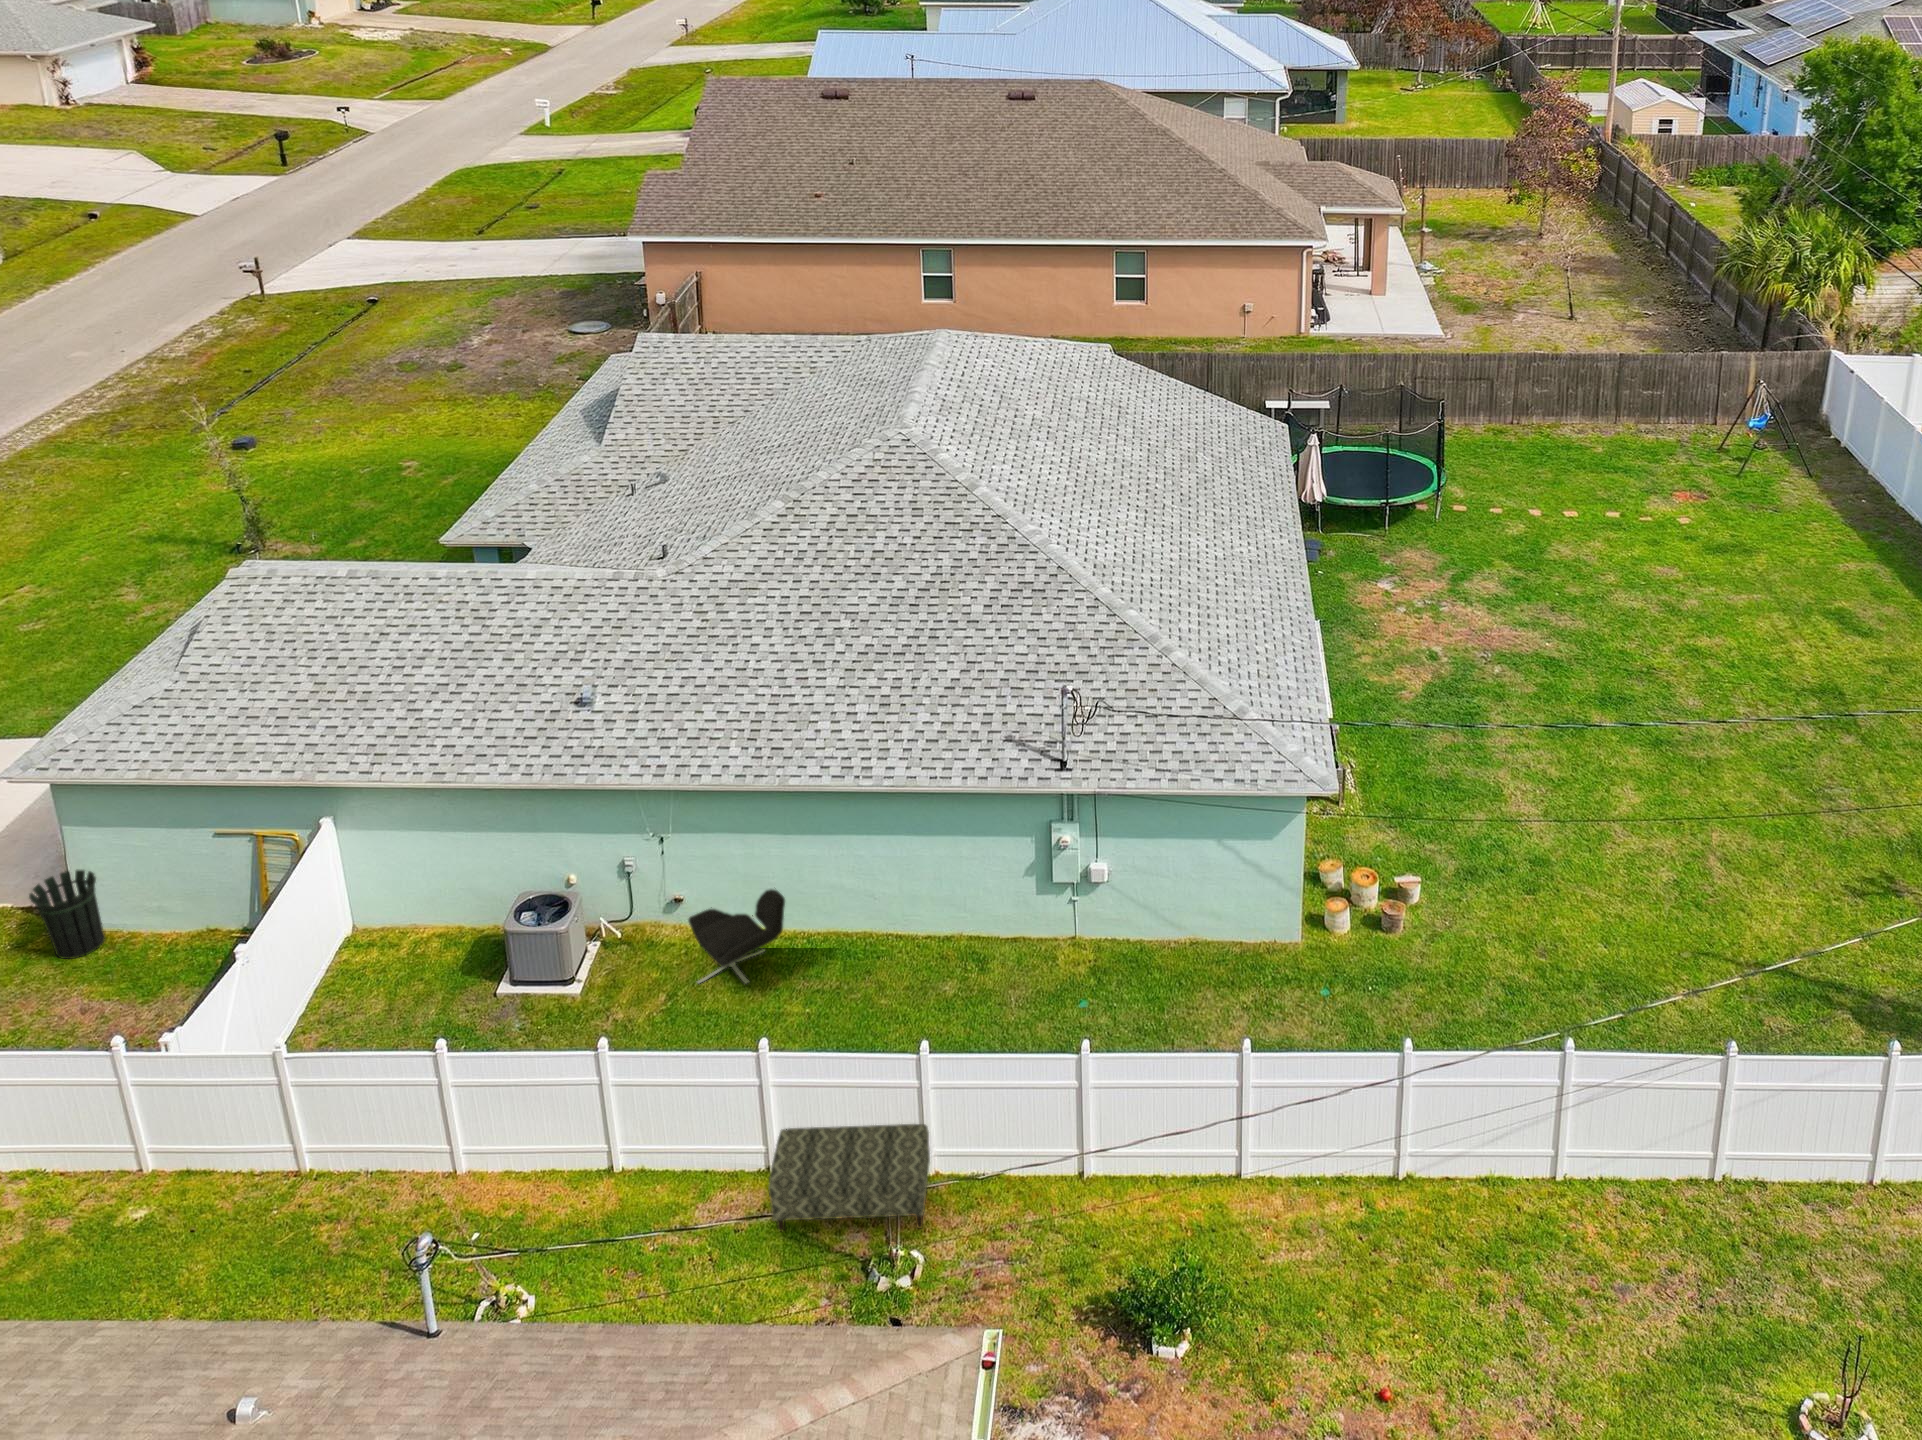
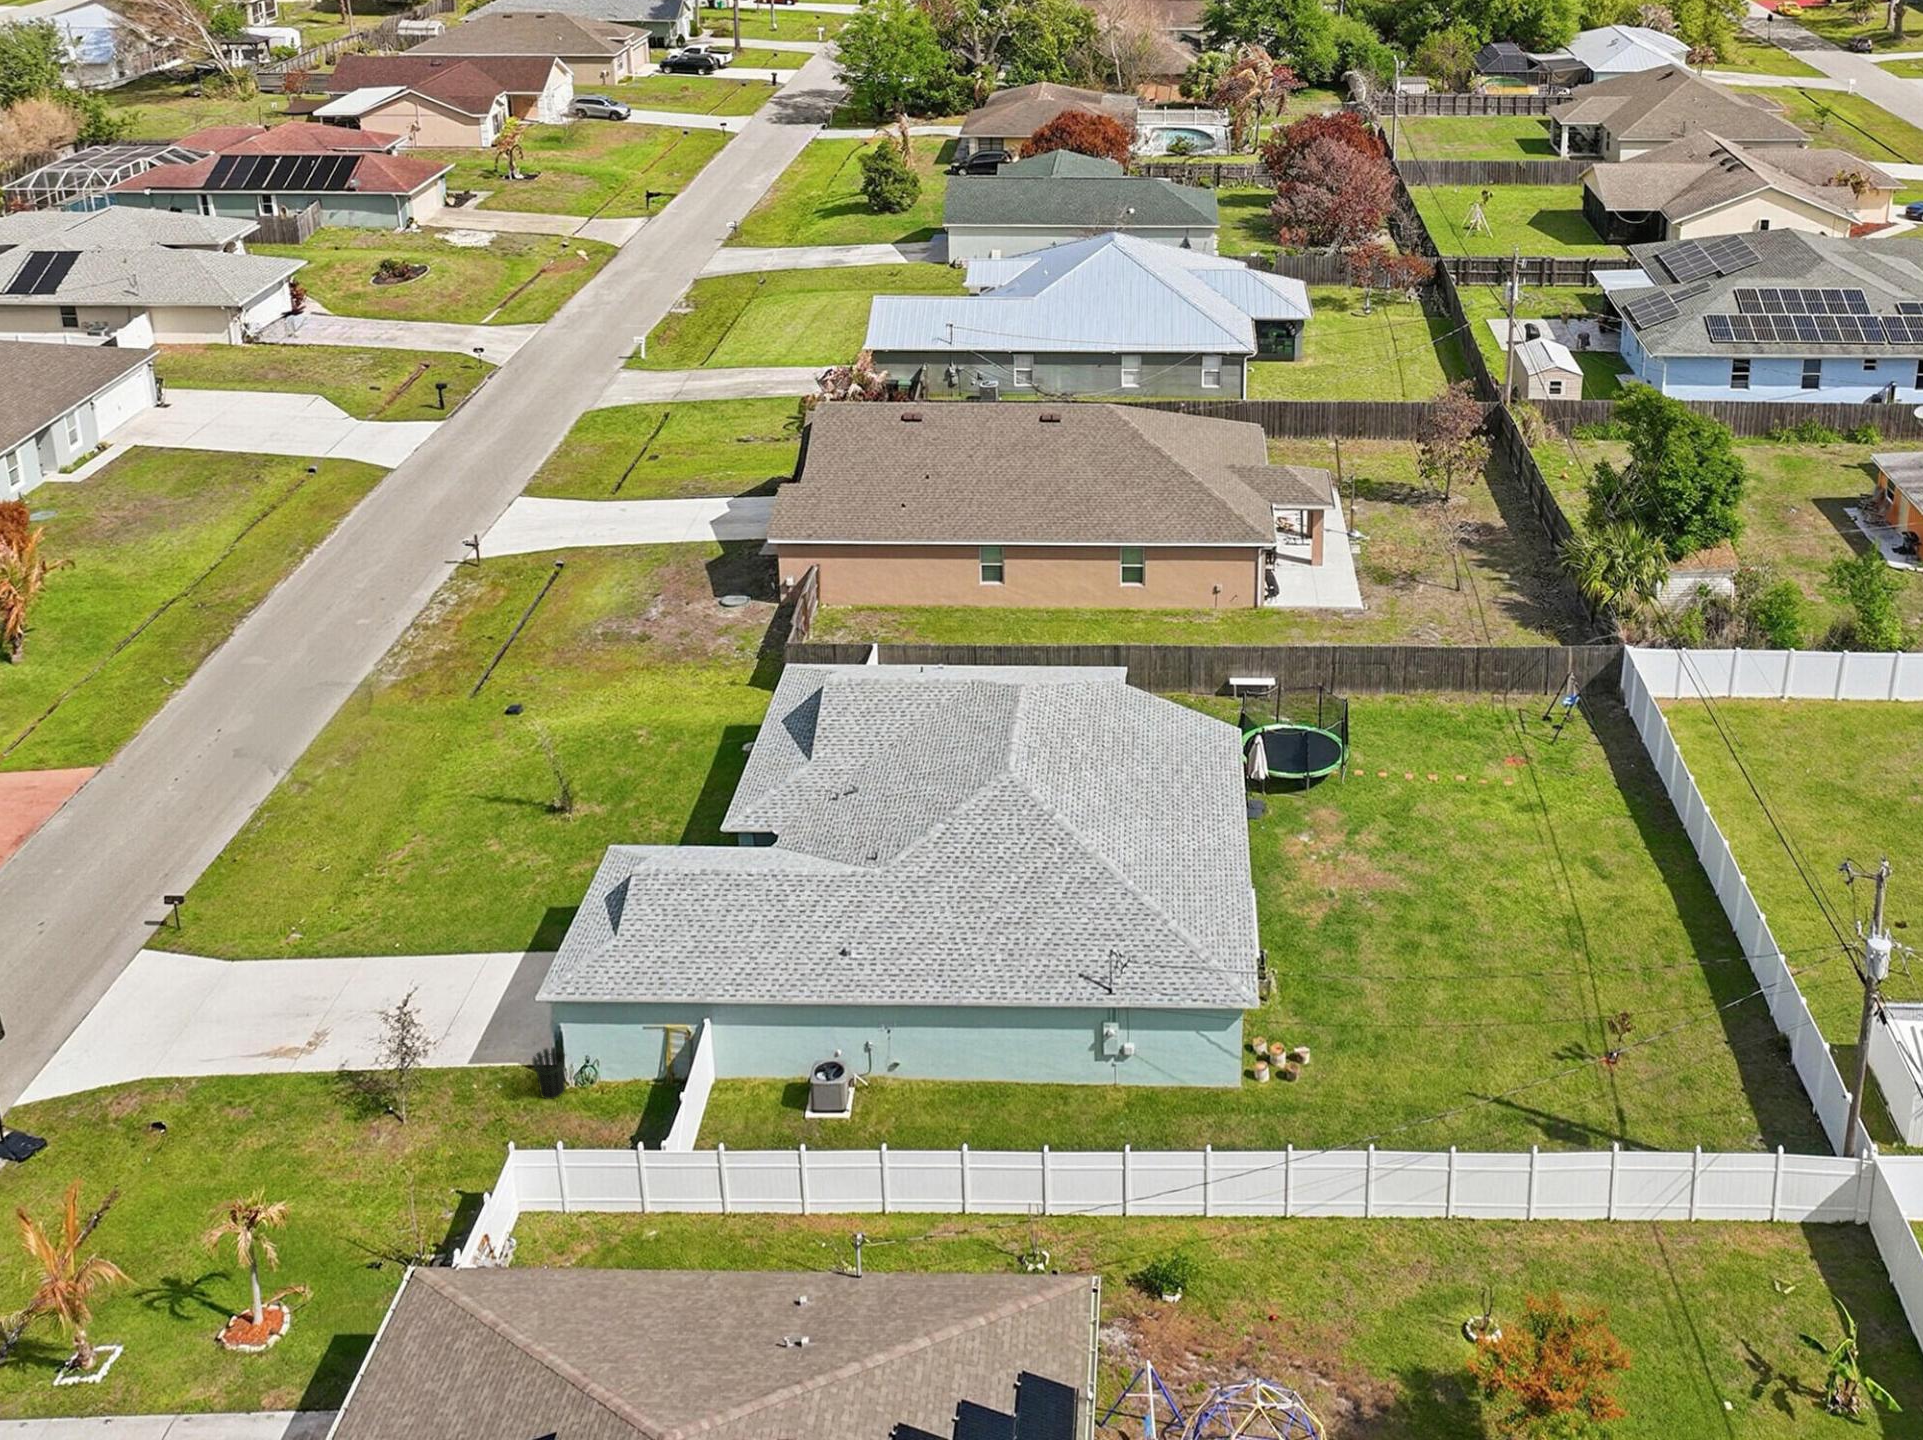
lounge chair: present [688,889,785,983] -> none [896,1050,952,1114]
bench: present [768,1124,930,1231] -> none [973,1189,1050,1244]

